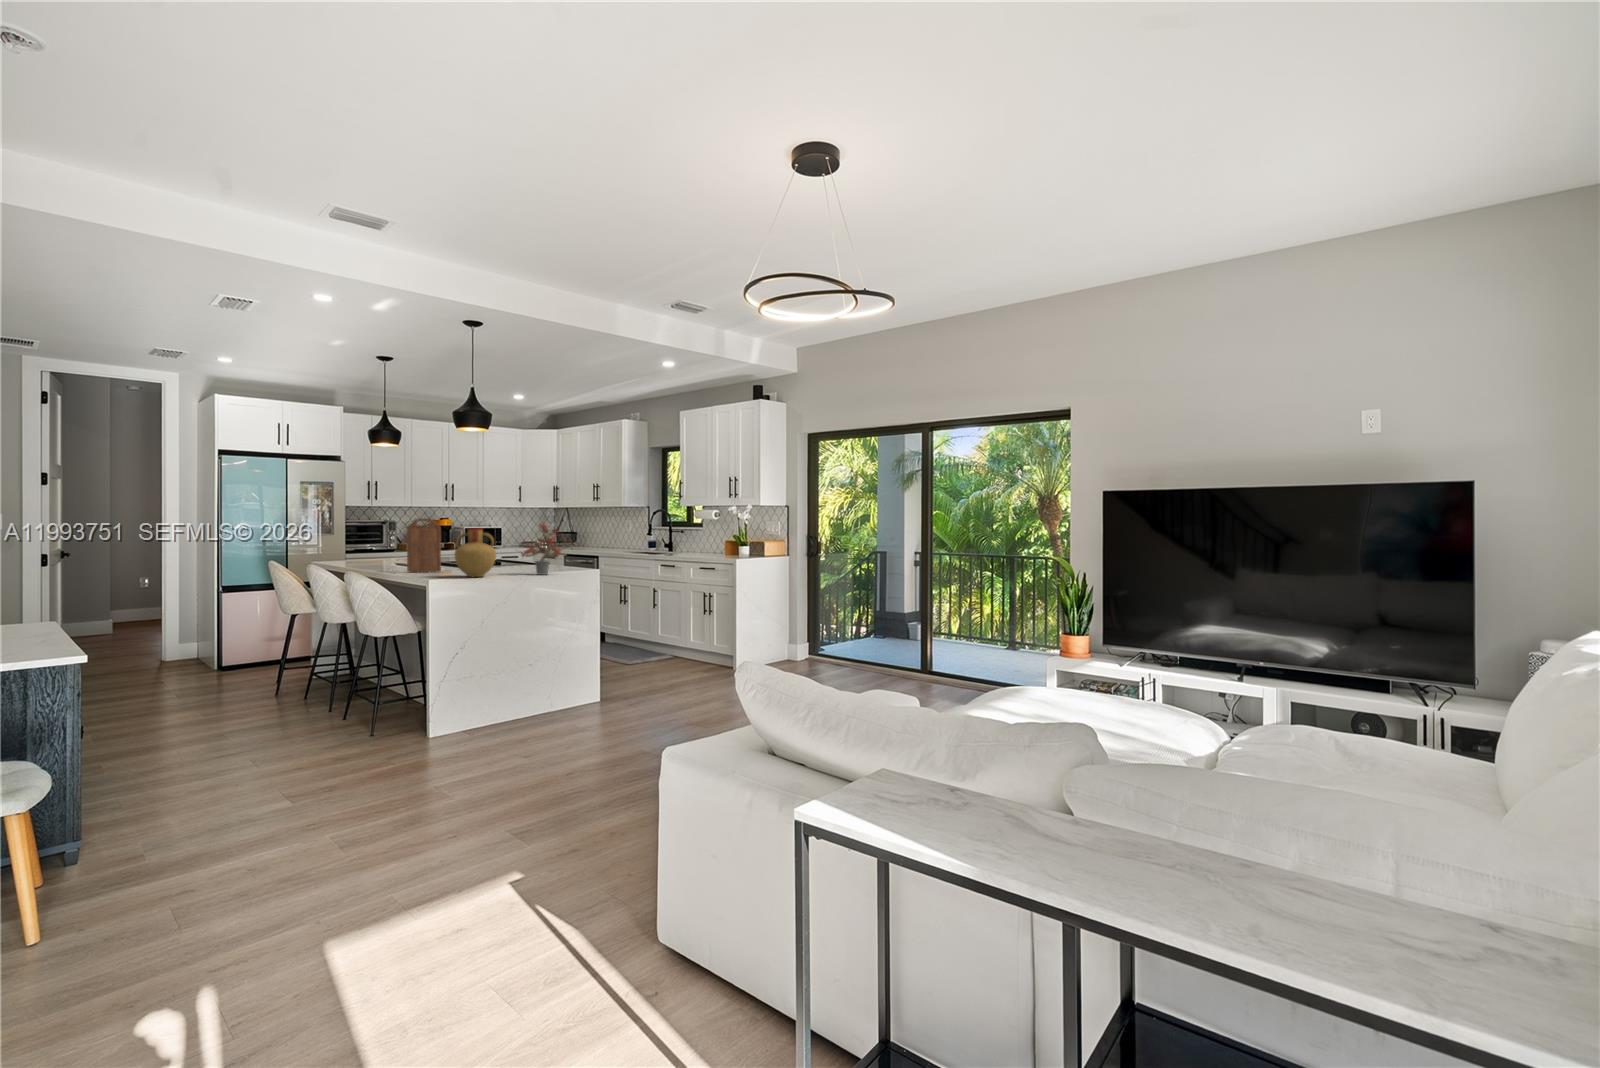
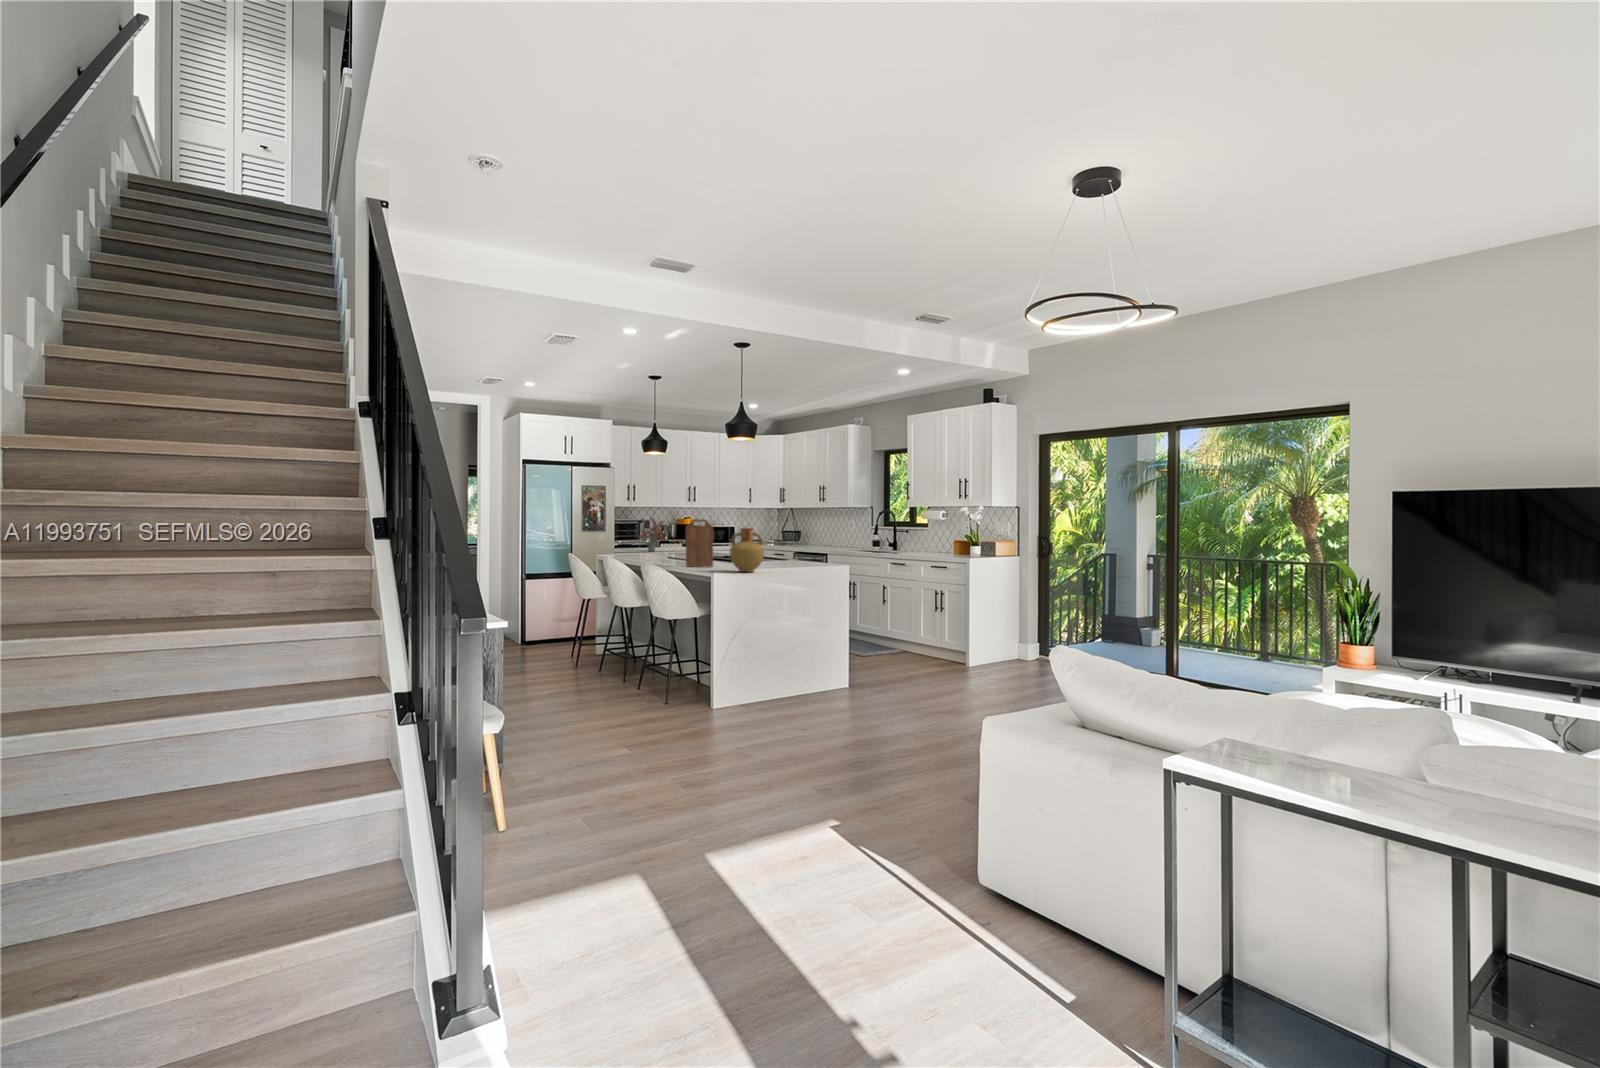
potted plant: present [521,523,572,575] -> present [638,518,668,551]

